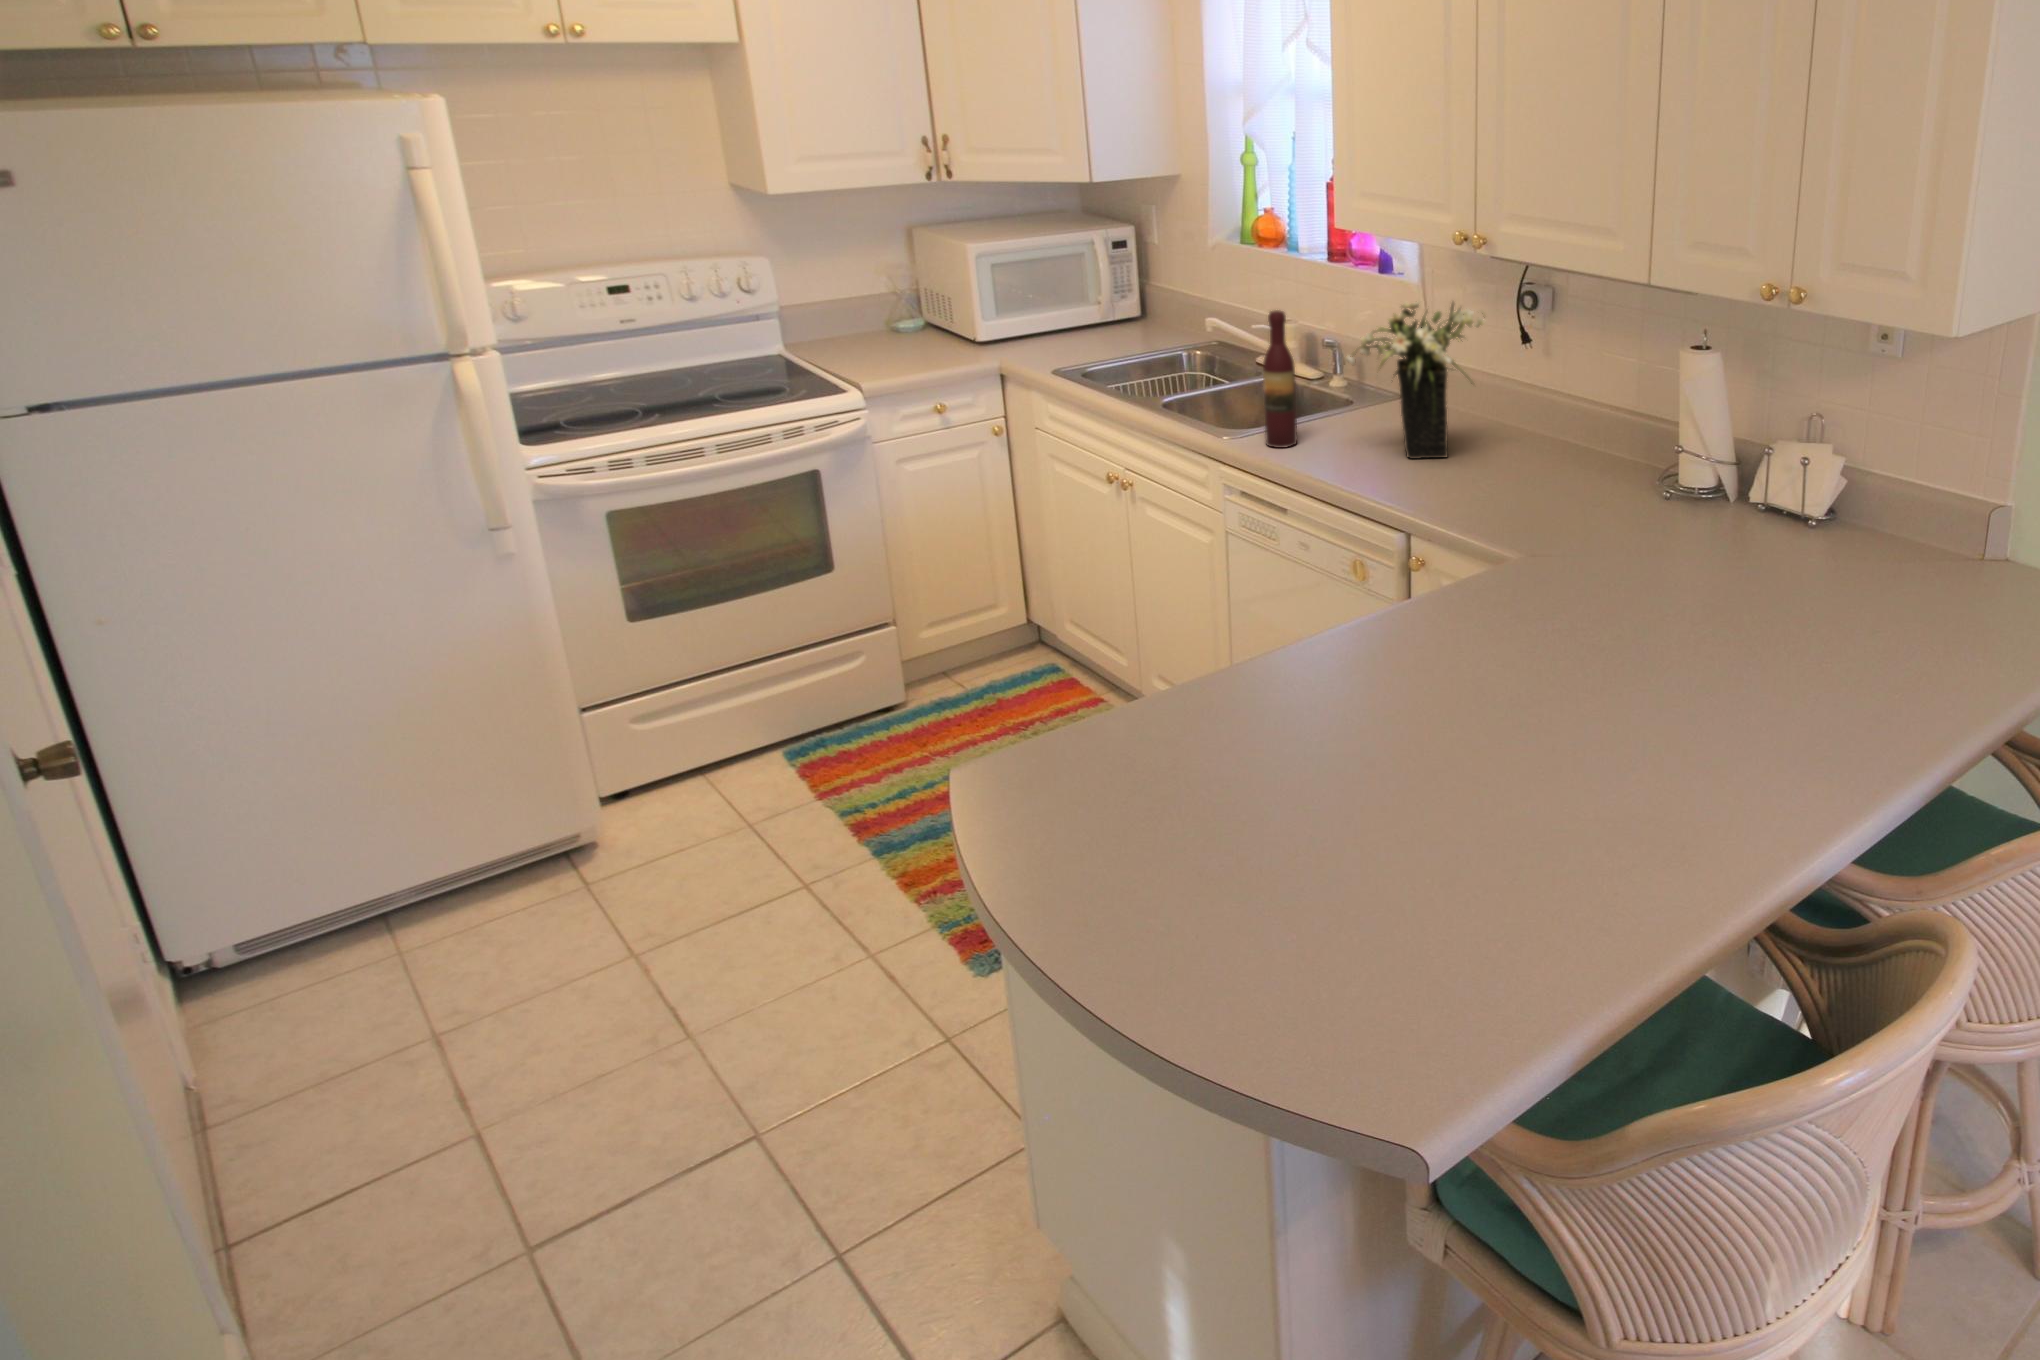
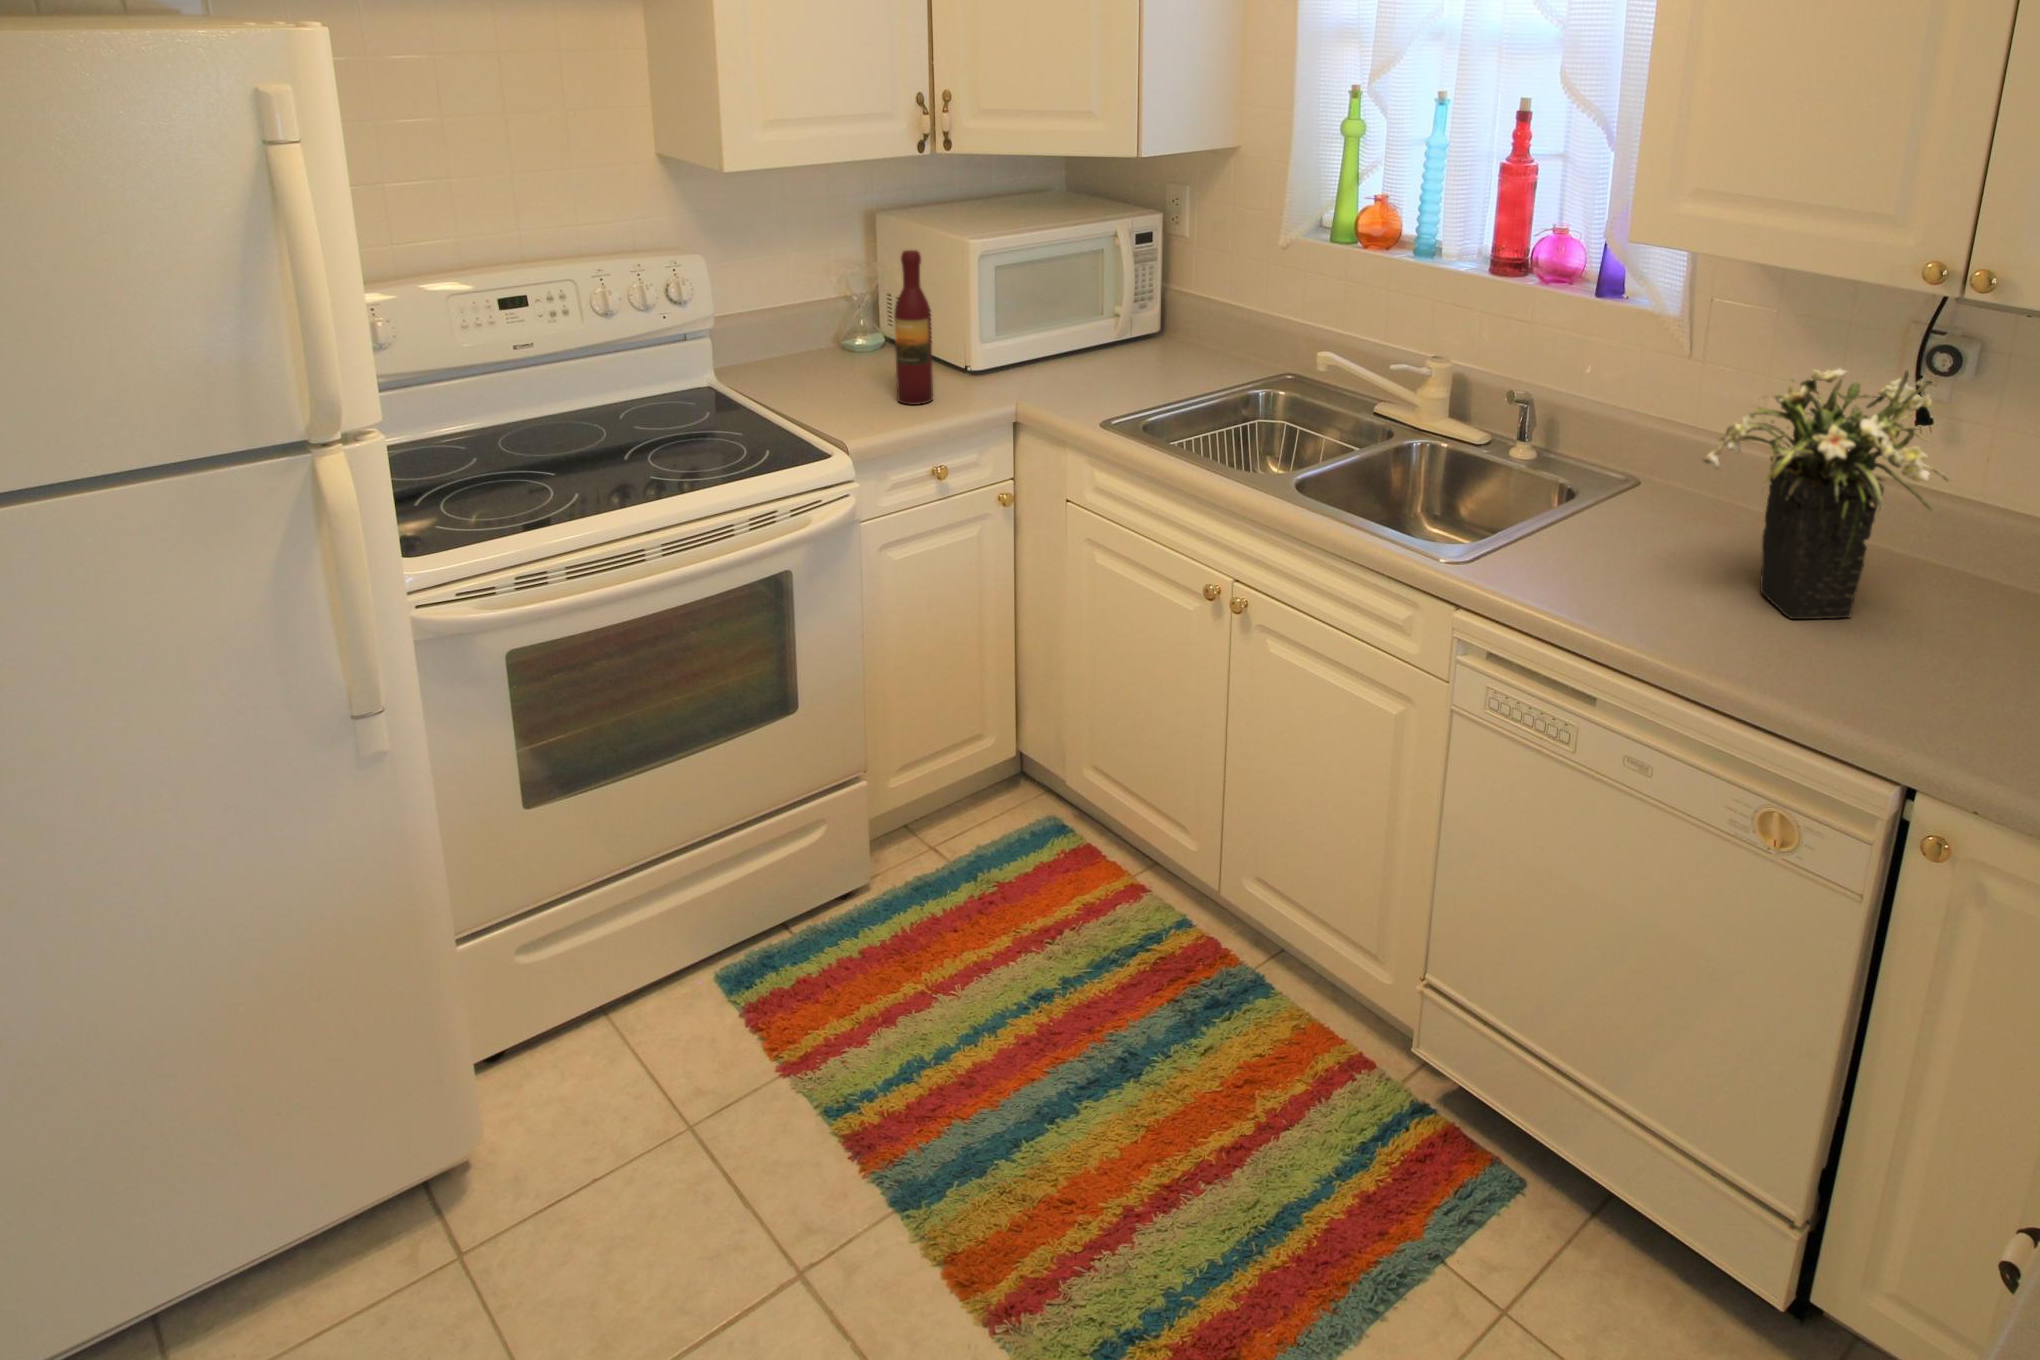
wine bottle: present [1263,310,1297,448] -> present [894,250,933,405]

